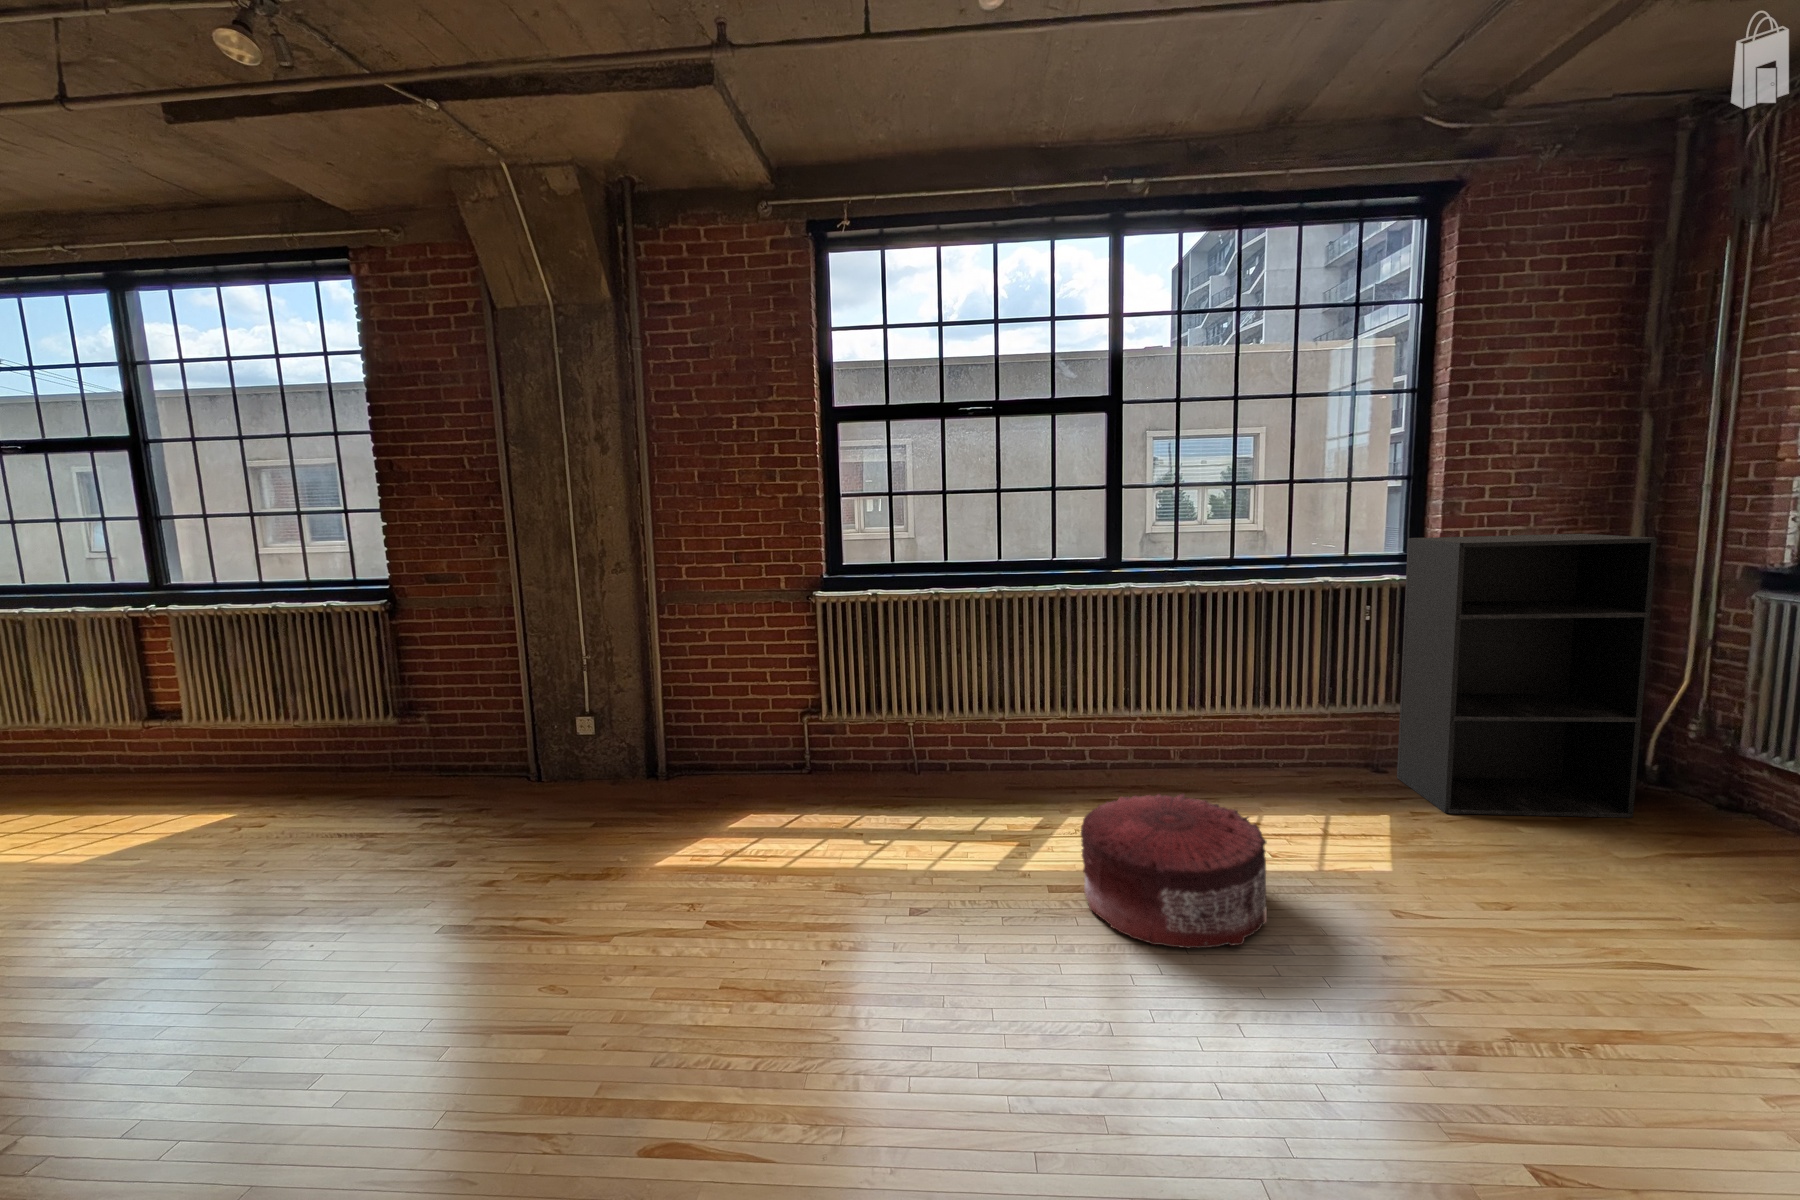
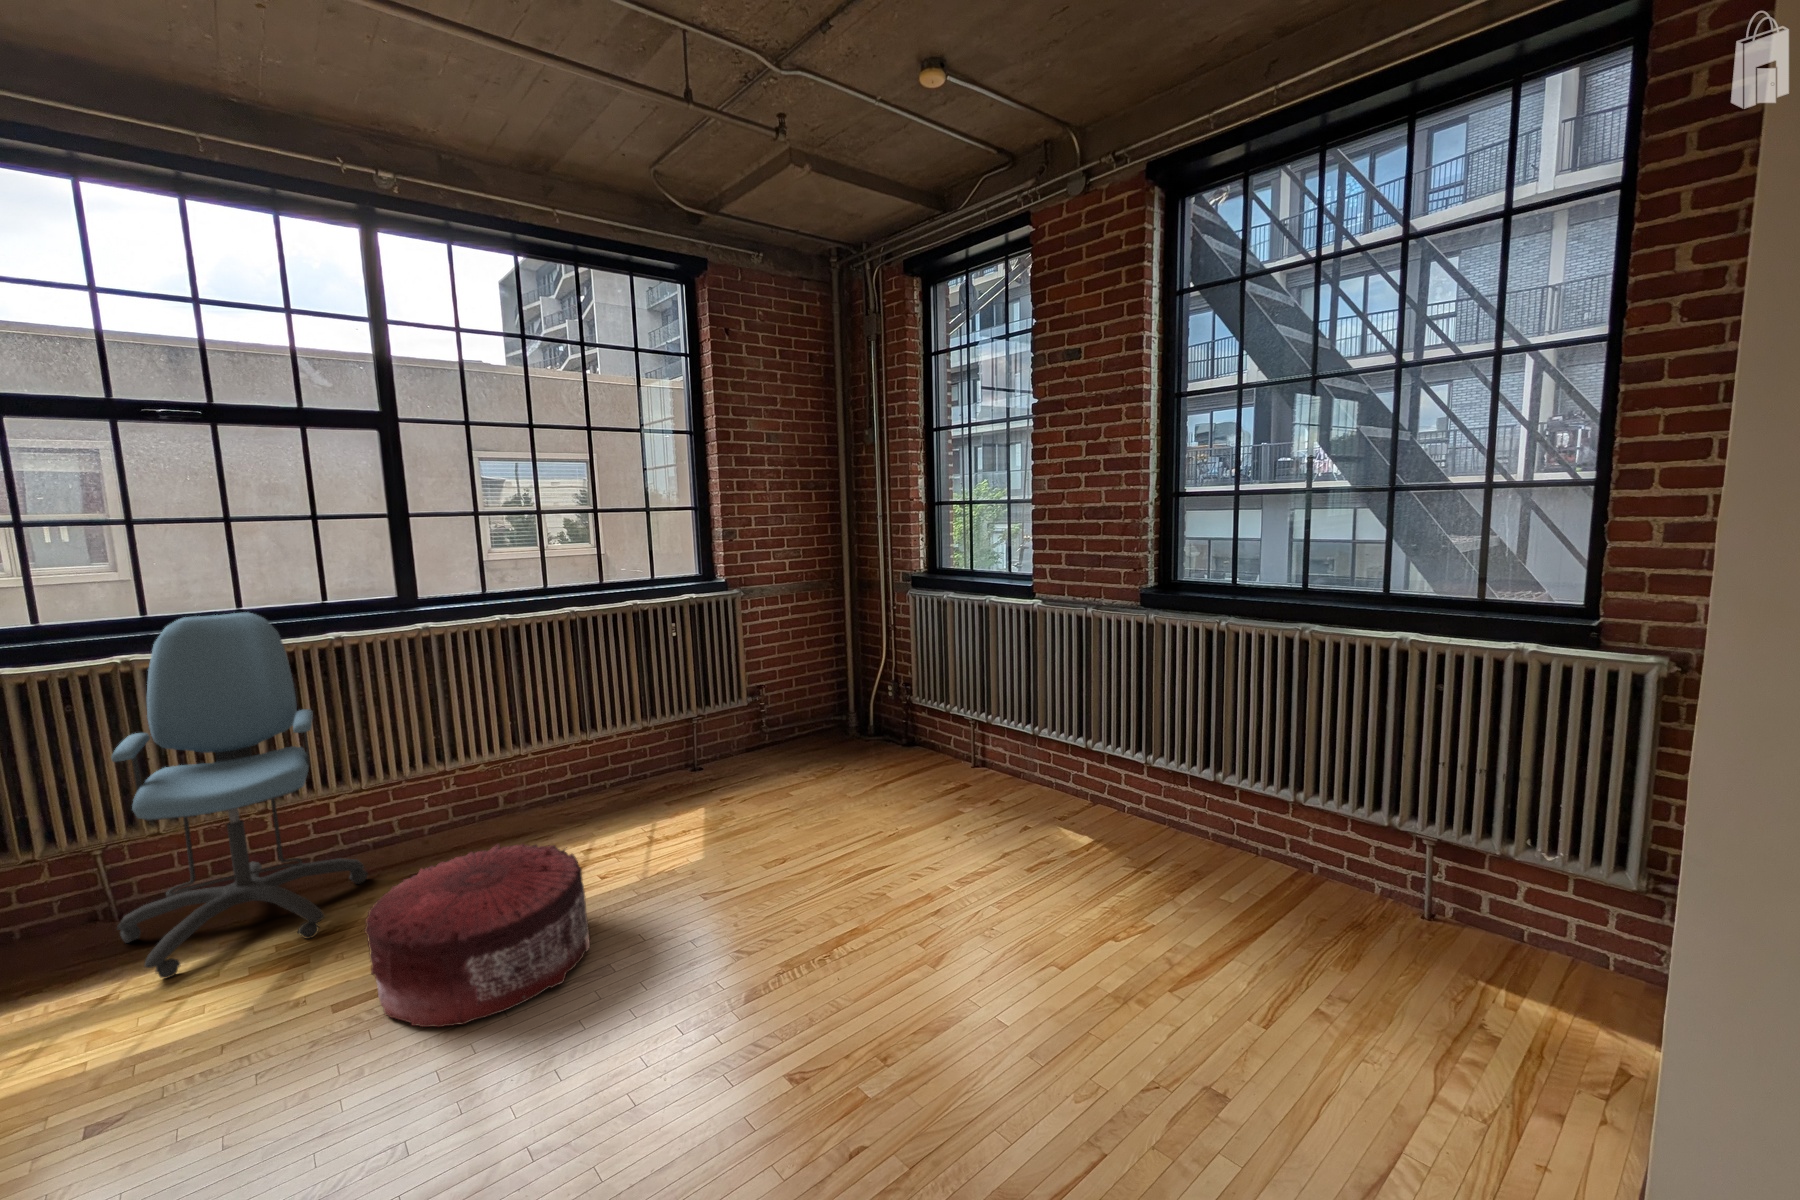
bookshelf: present [1397,534,1657,818] -> none [698,553,862,792]
office chair: none [921,563,1069,826] -> present [111,612,368,979]

